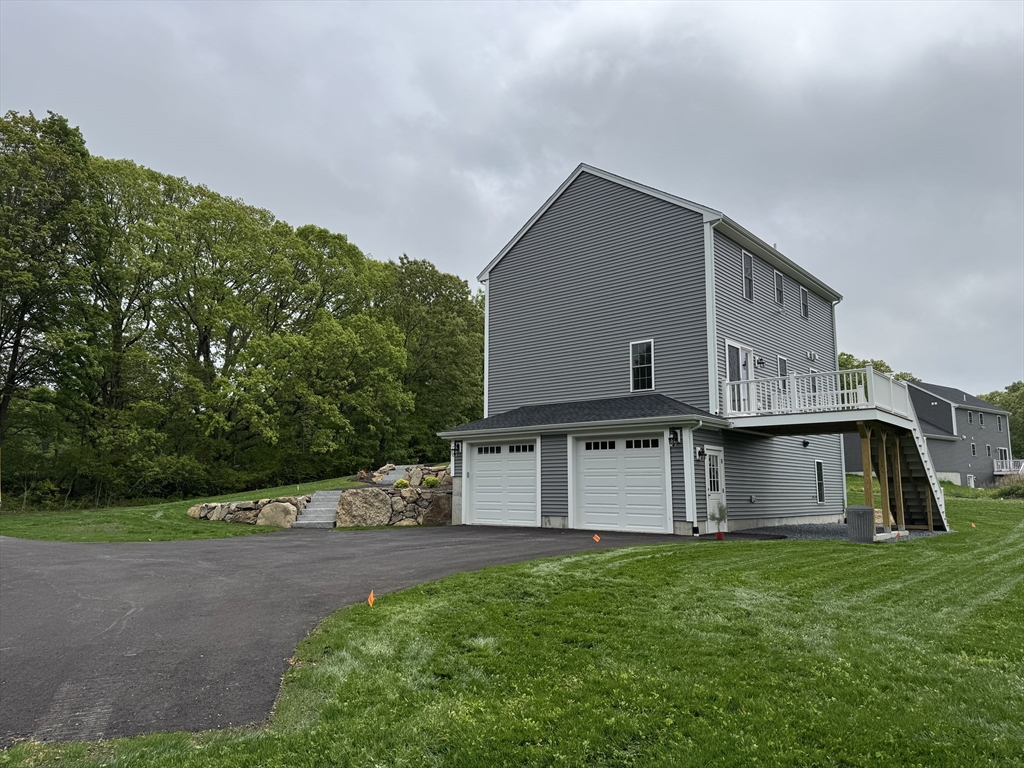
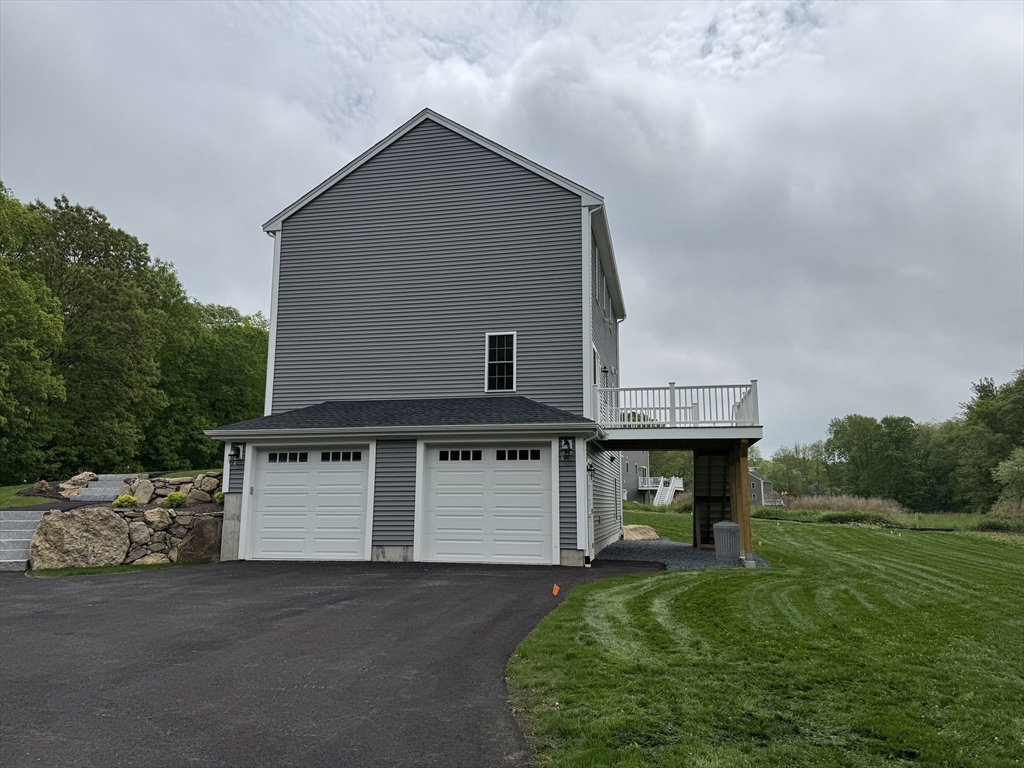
potted tree: present [708,501,730,540] -> none [594,521,617,565]

